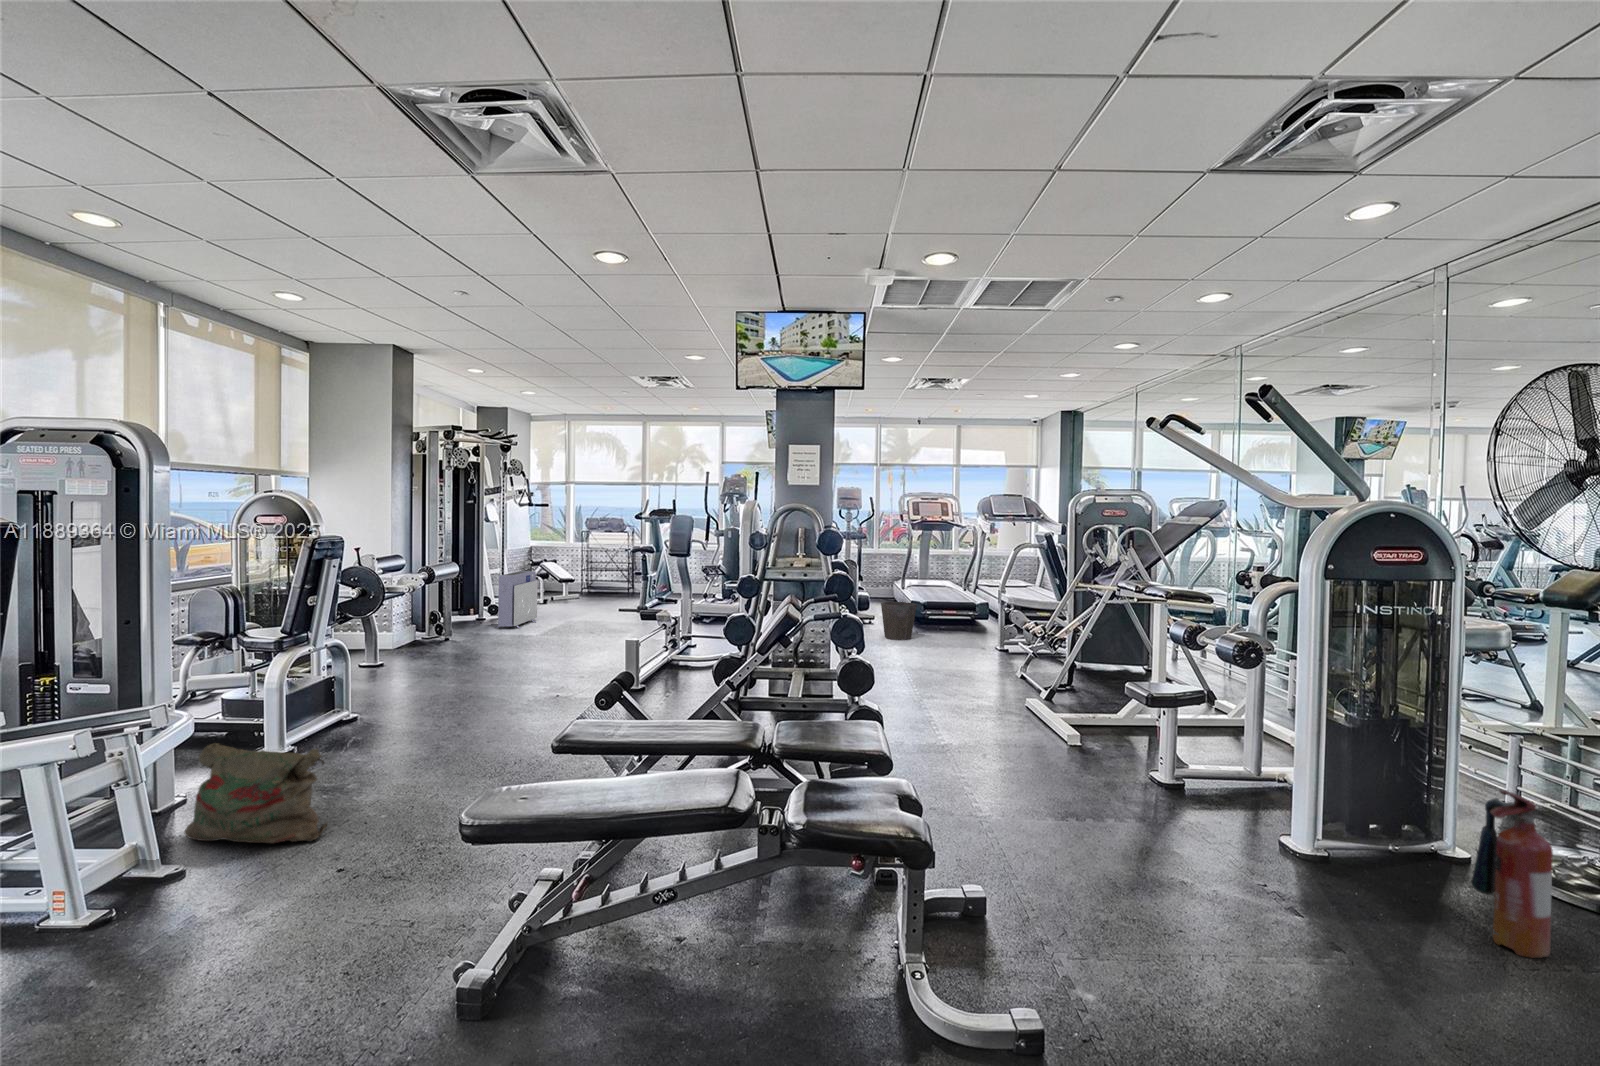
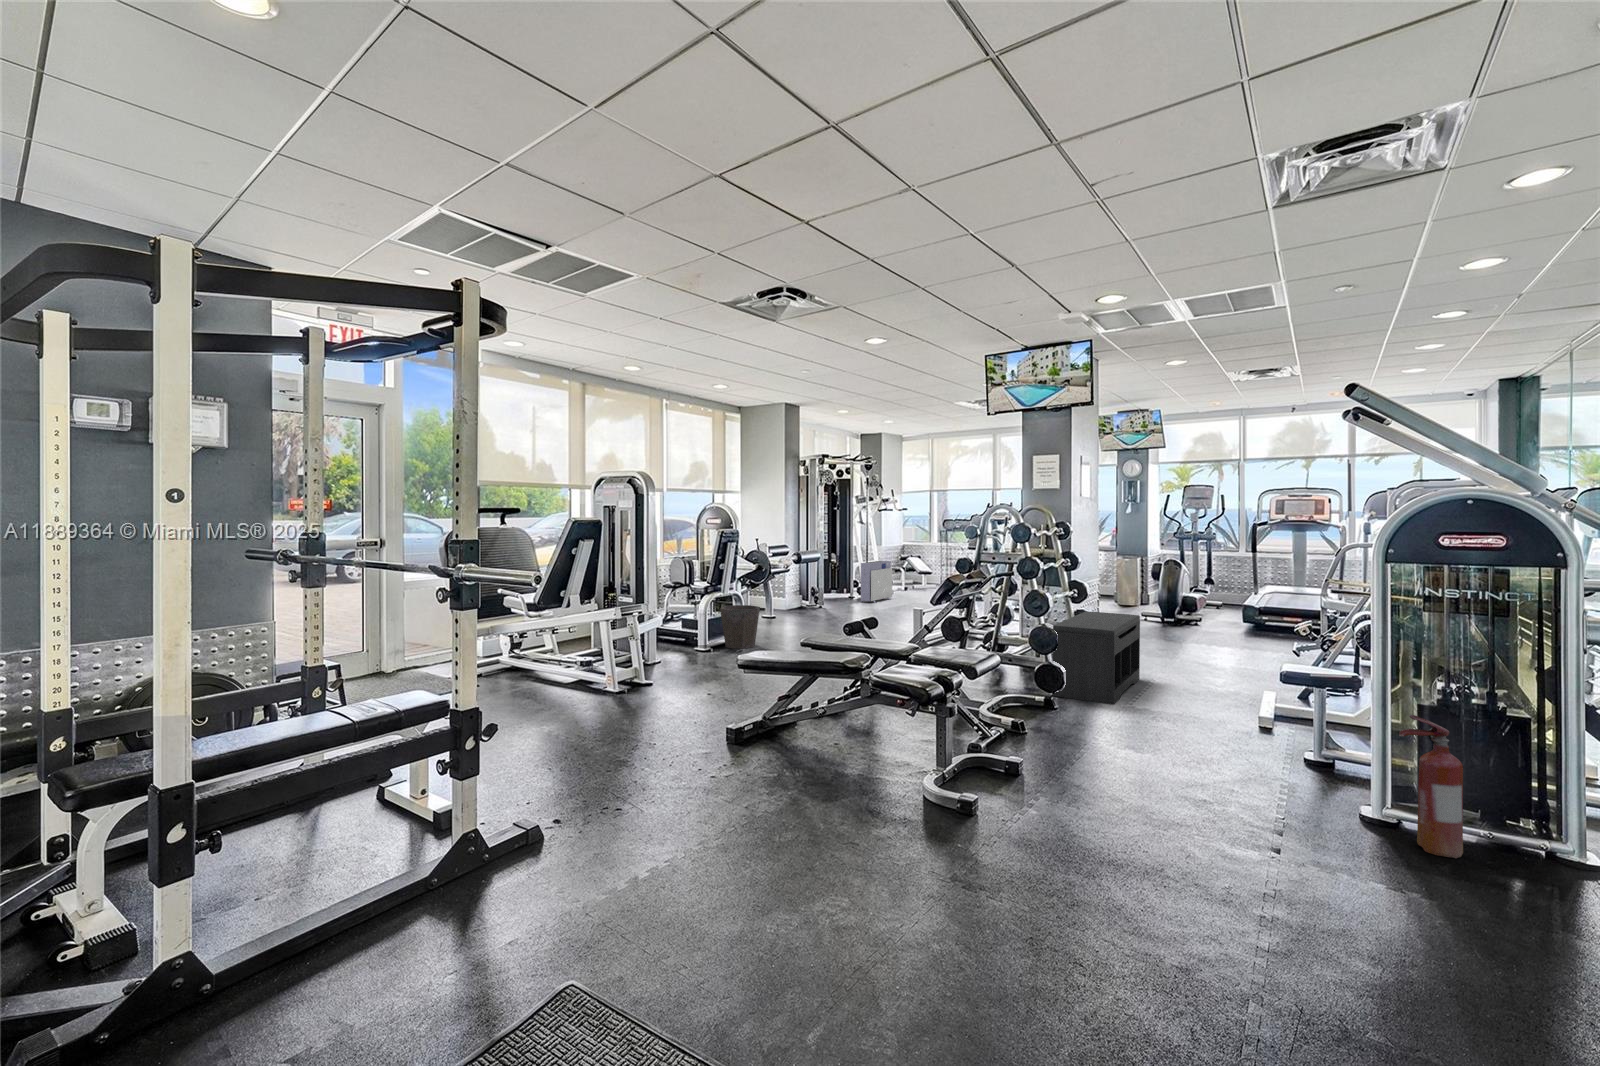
waste bin: present [881,602,917,640] -> present [720,605,760,649]
bench: none [873,641,963,766] -> present [1053,611,1140,704]
bag: present [184,743,327,844] -> none [655,631,710,682]

